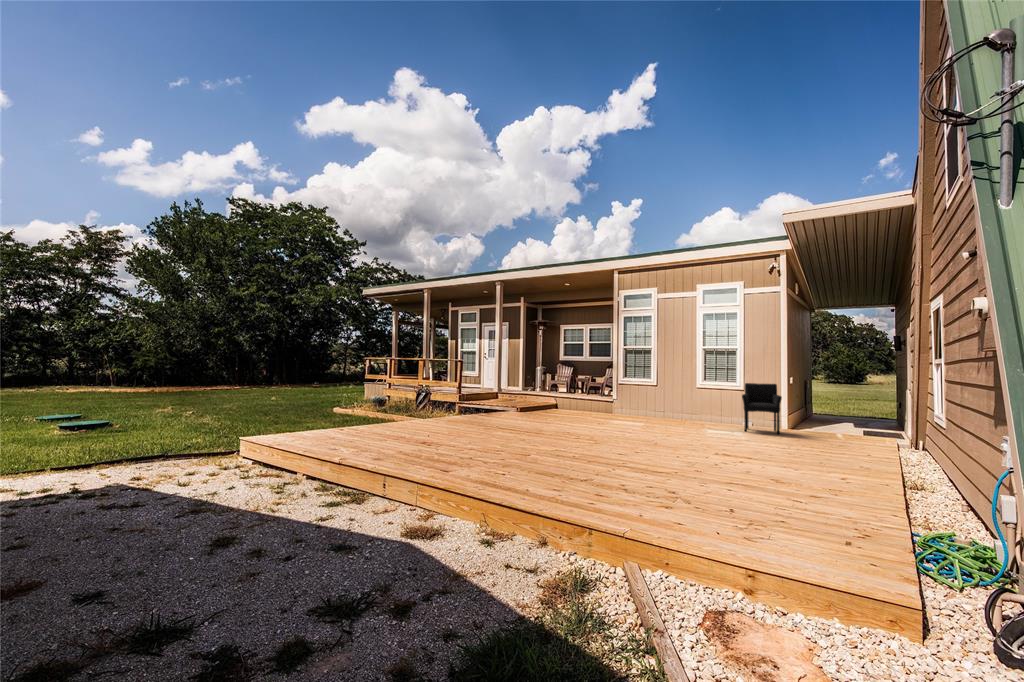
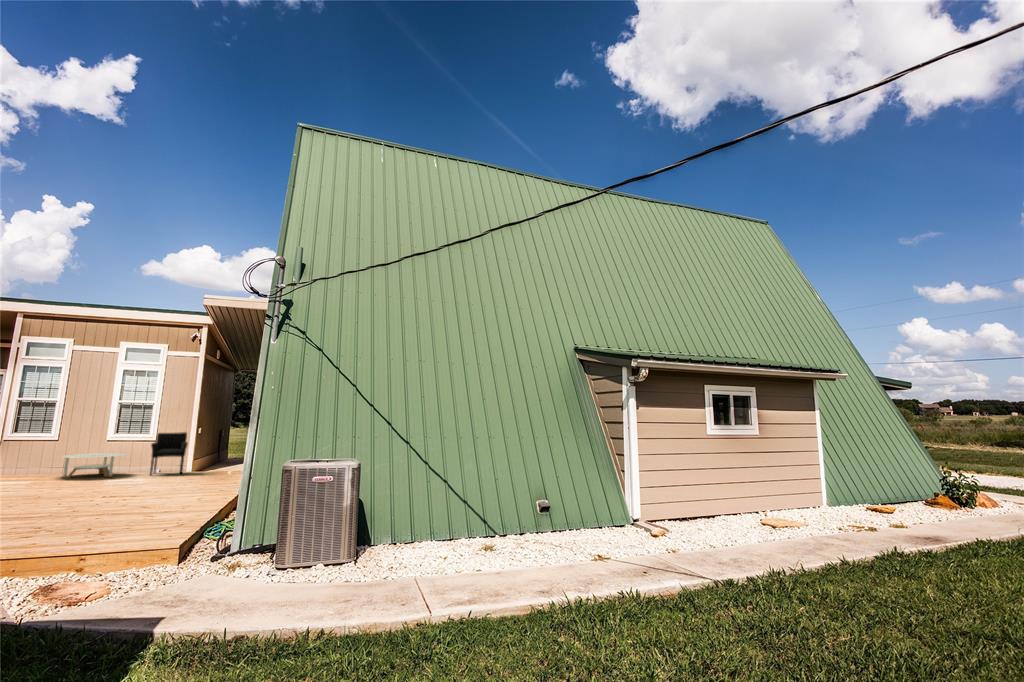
round table: none [664,401,720,429] -> present [62,453,128,478]

